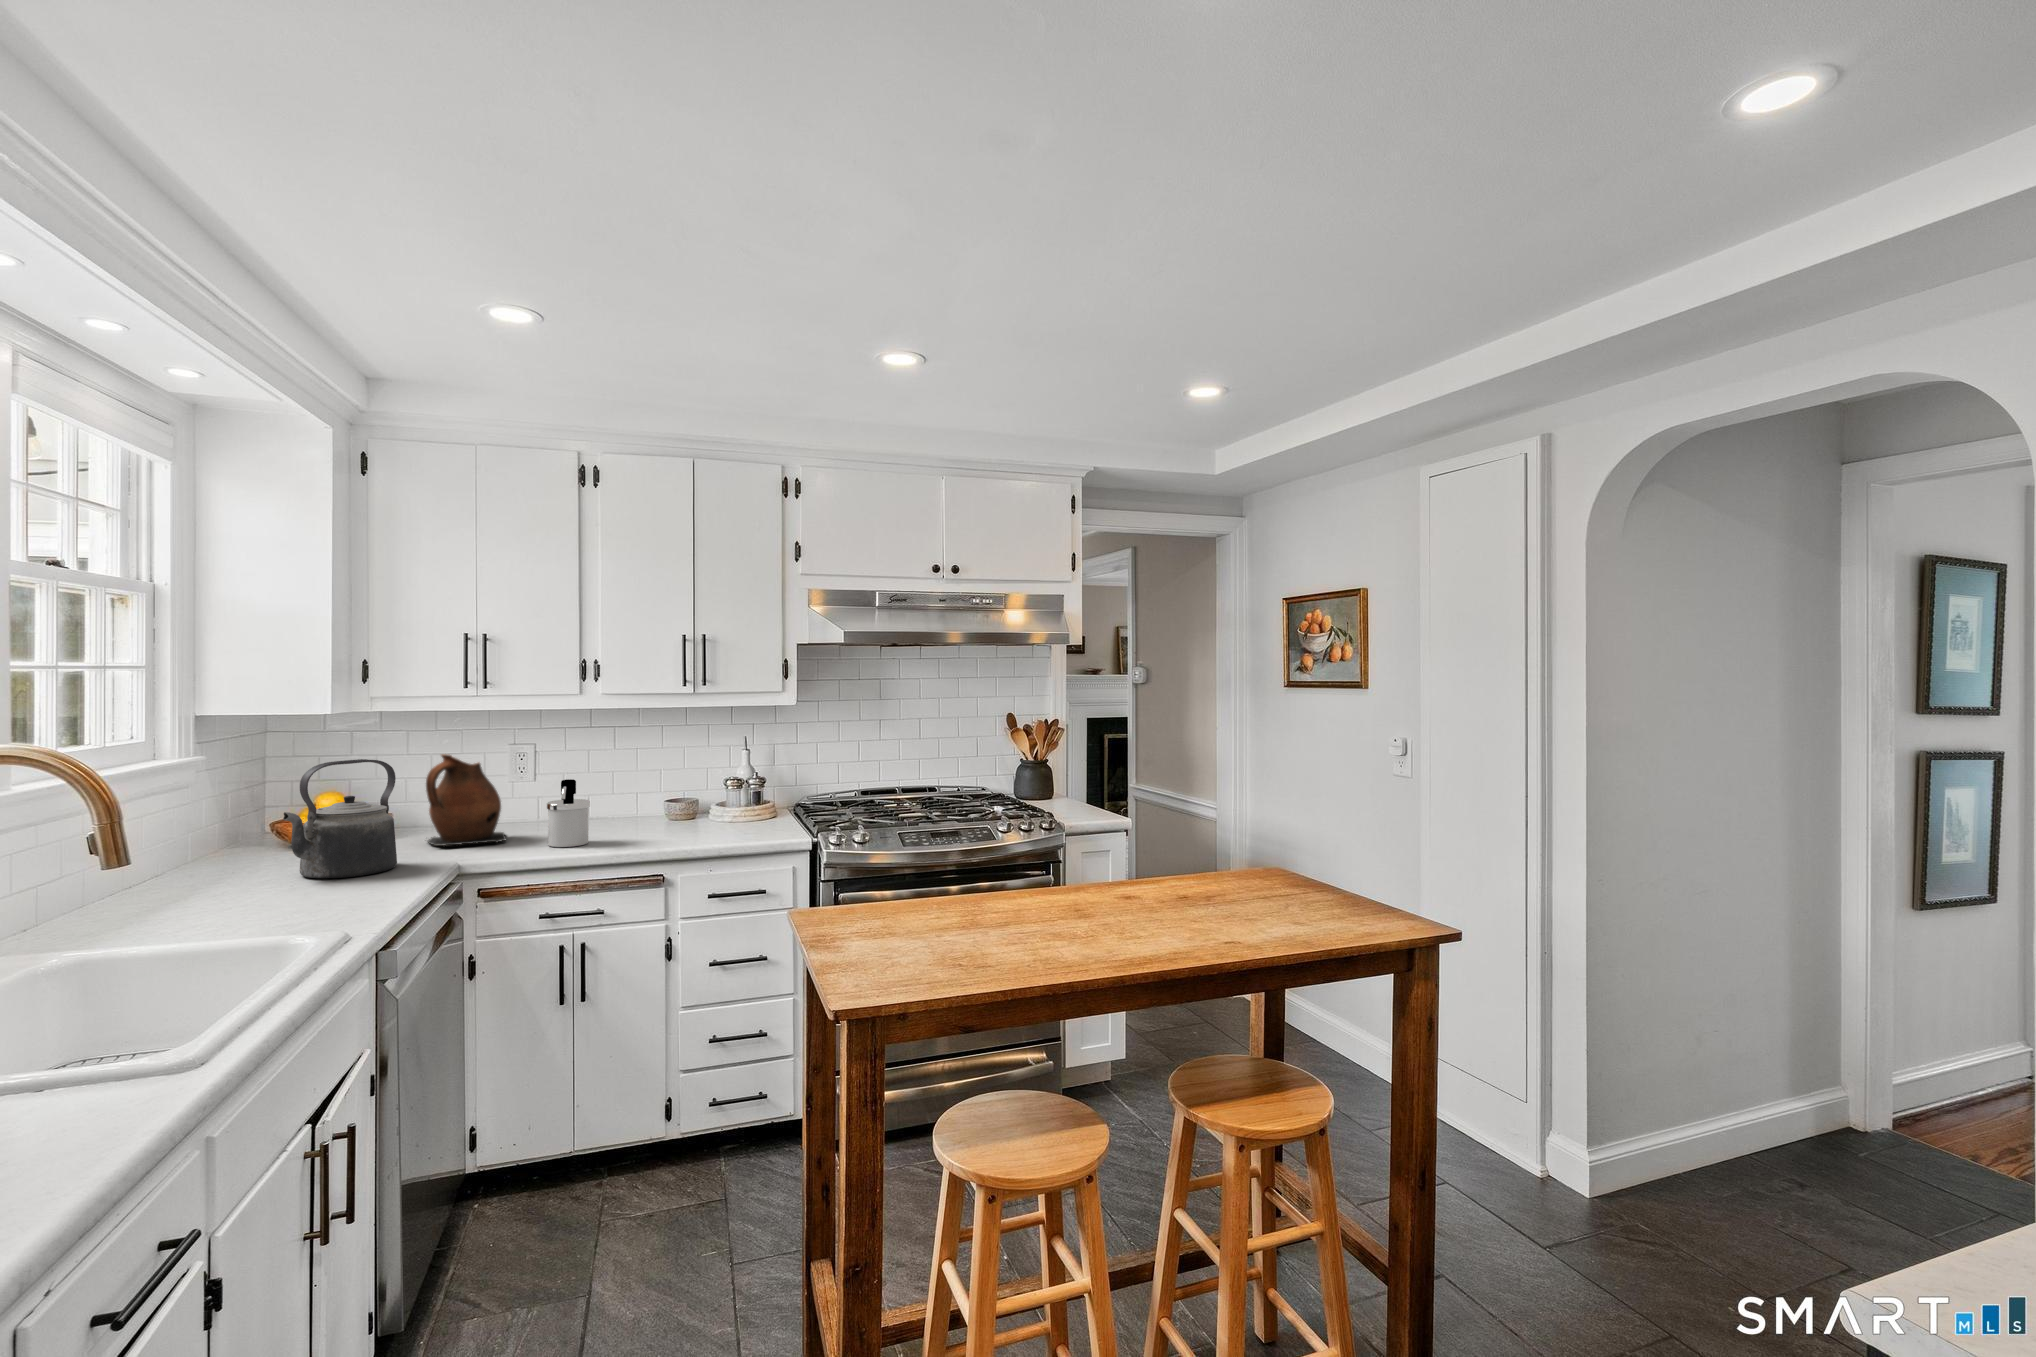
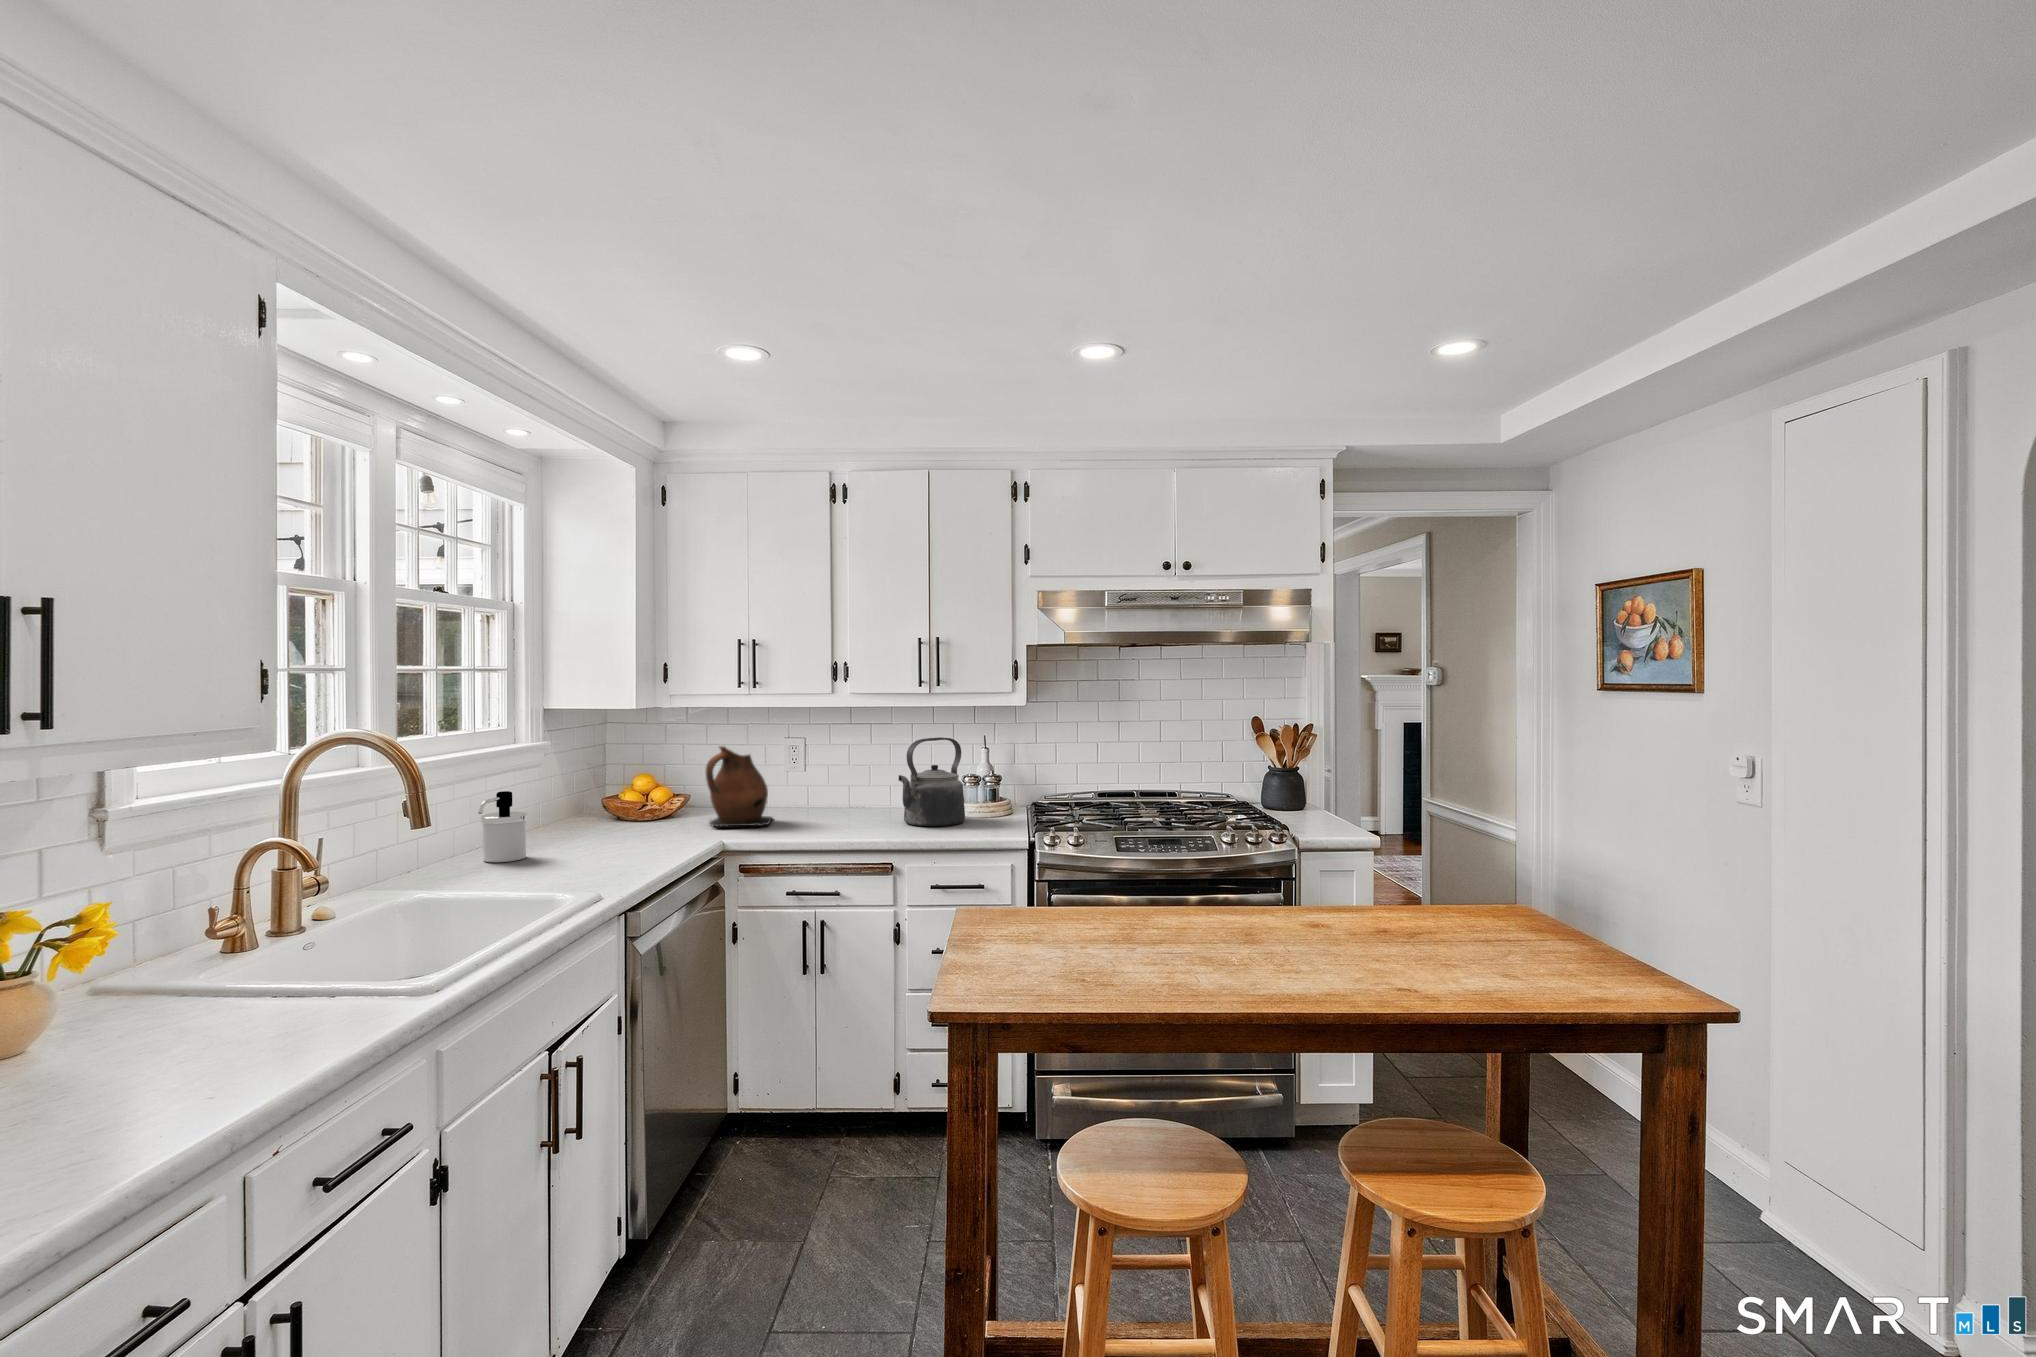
kettle: present [283,759,397,878] -> present [898,737,965,826]
soap dispenser: present [547,779,590,847] -> present [478,791,527,862]

